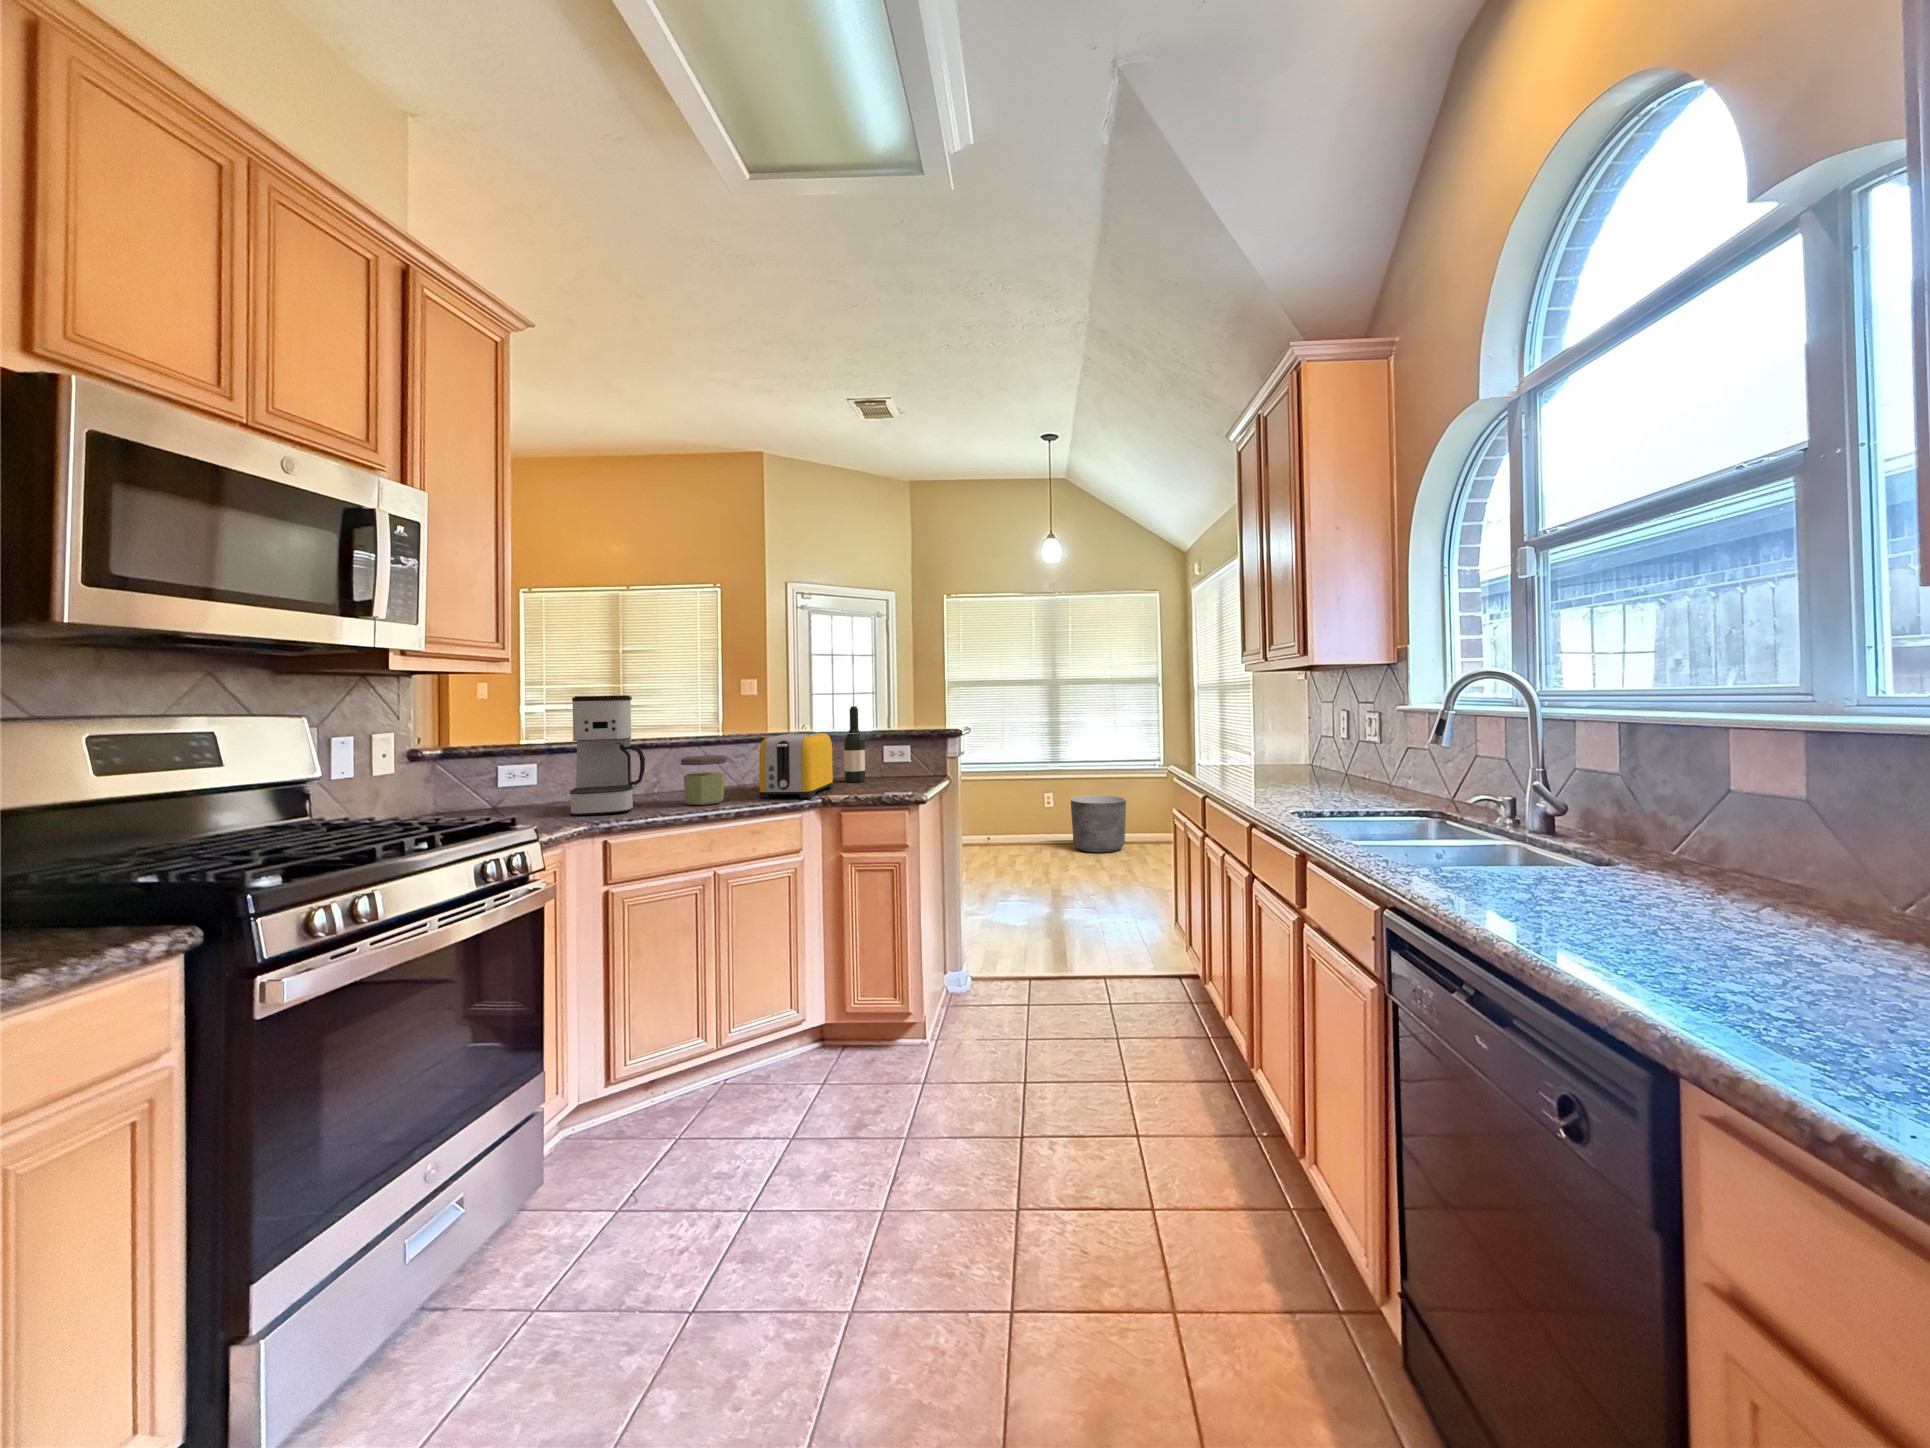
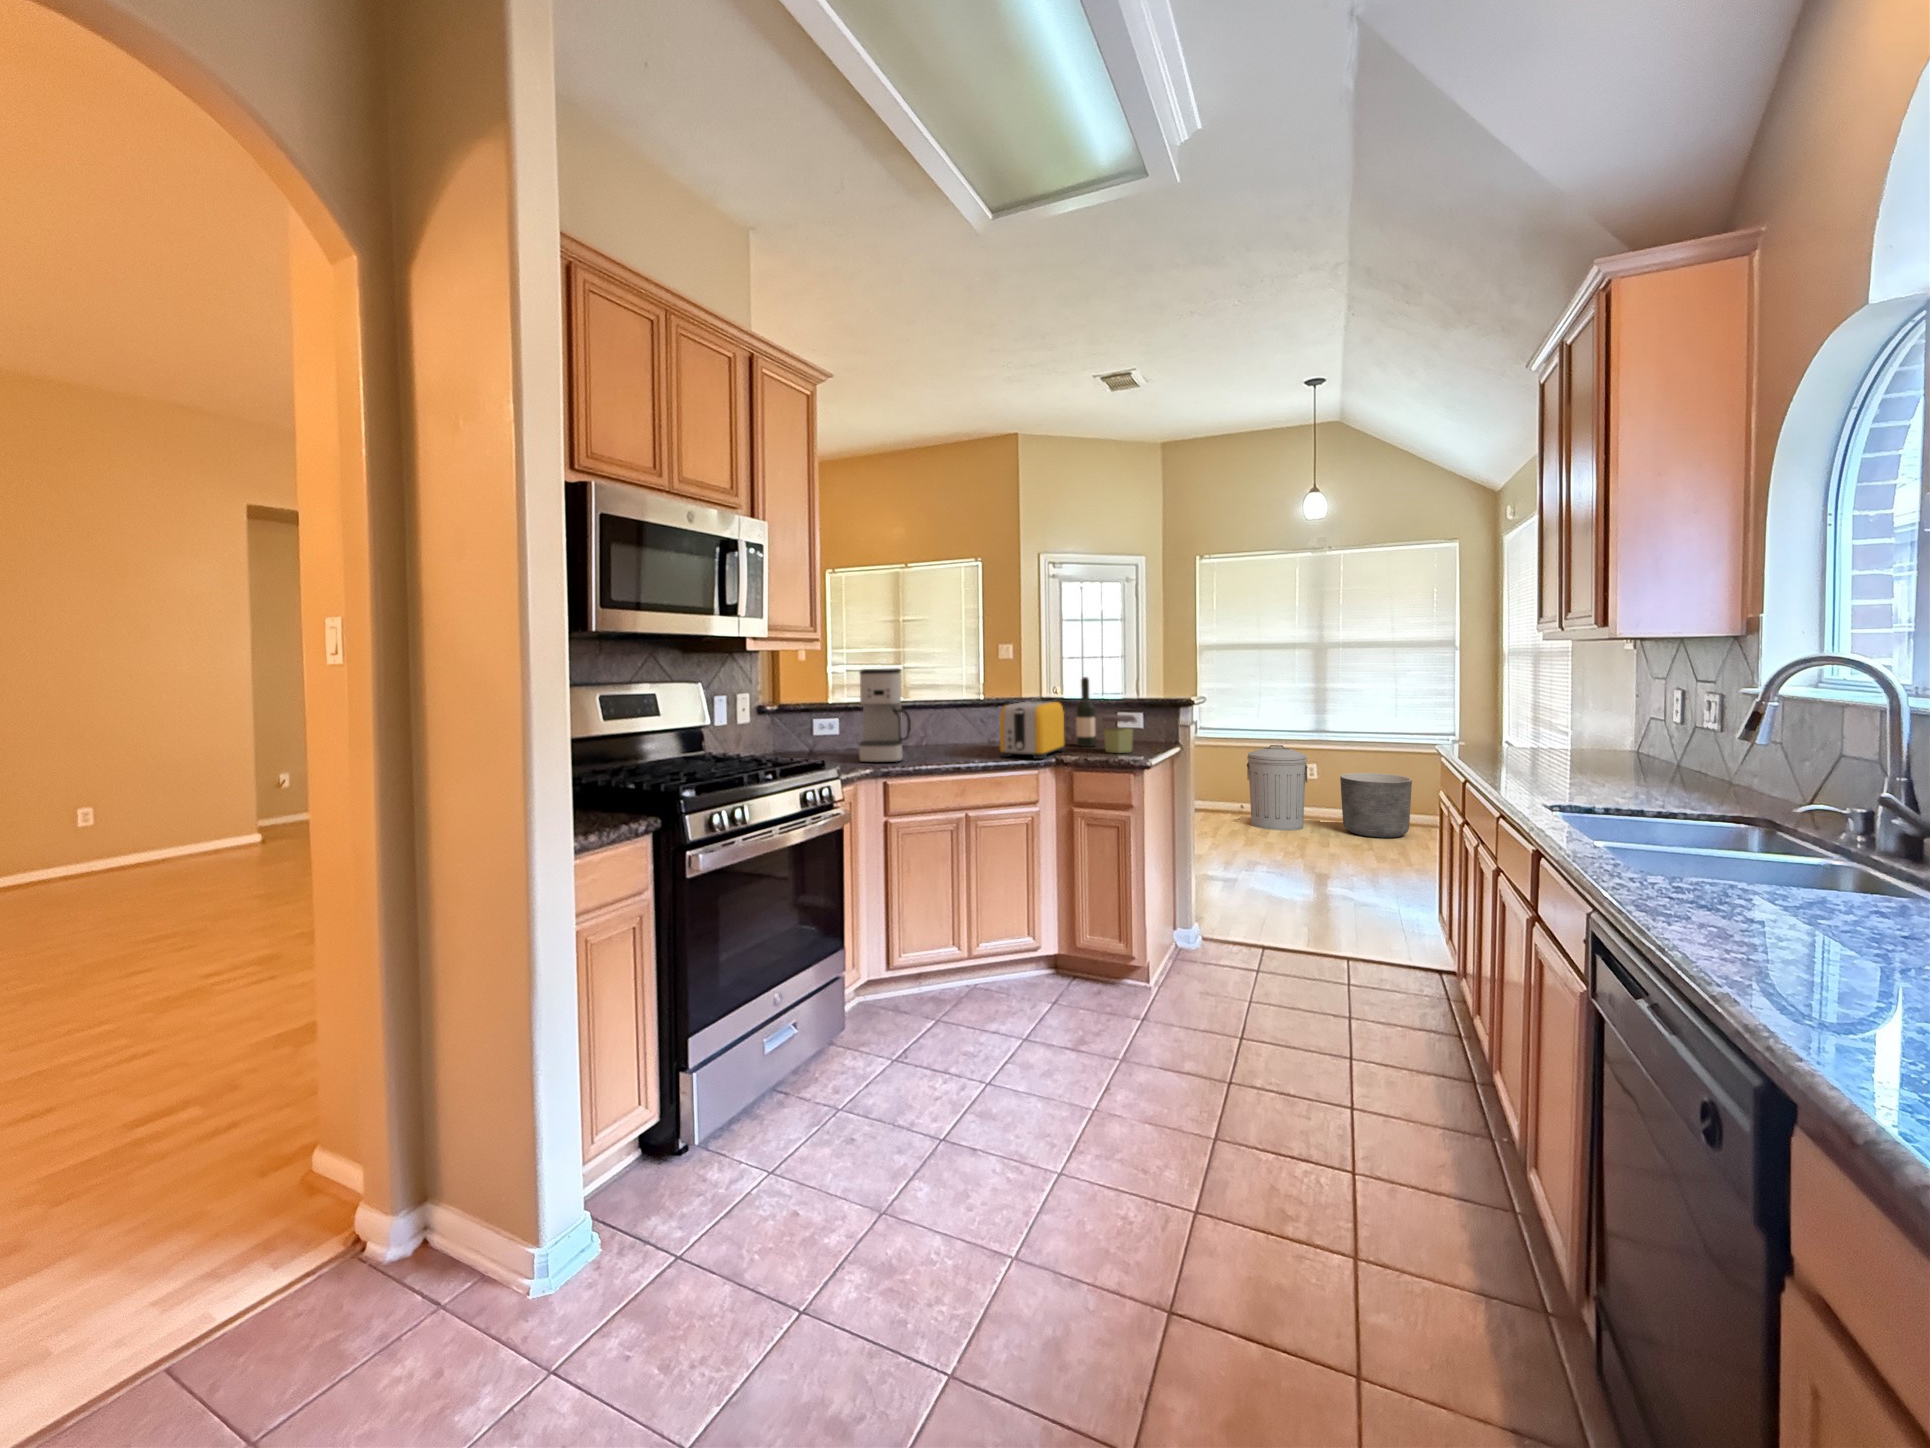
jar: present [681,755,727,805] -> present [1102,714,1135,753]
trash can: none [992,774,1044,854] -> present [1247,745,1308,830]

